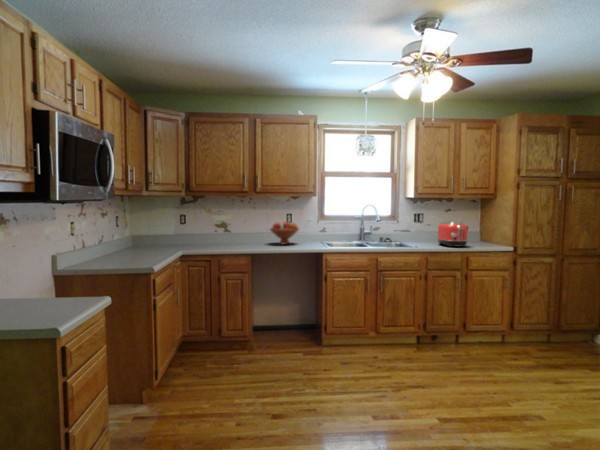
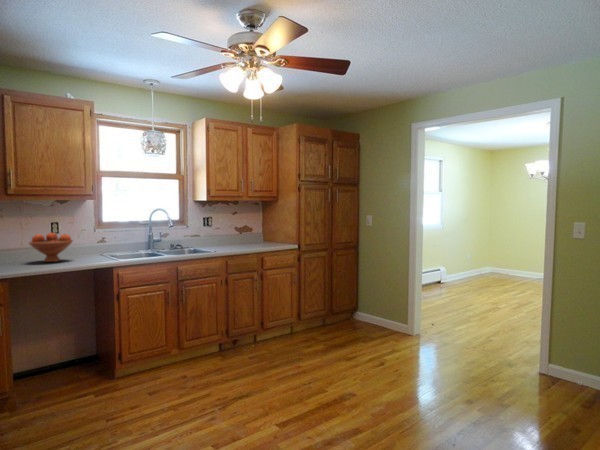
toaster: present [437,221,468,247] -> none [230,224,259,249]

